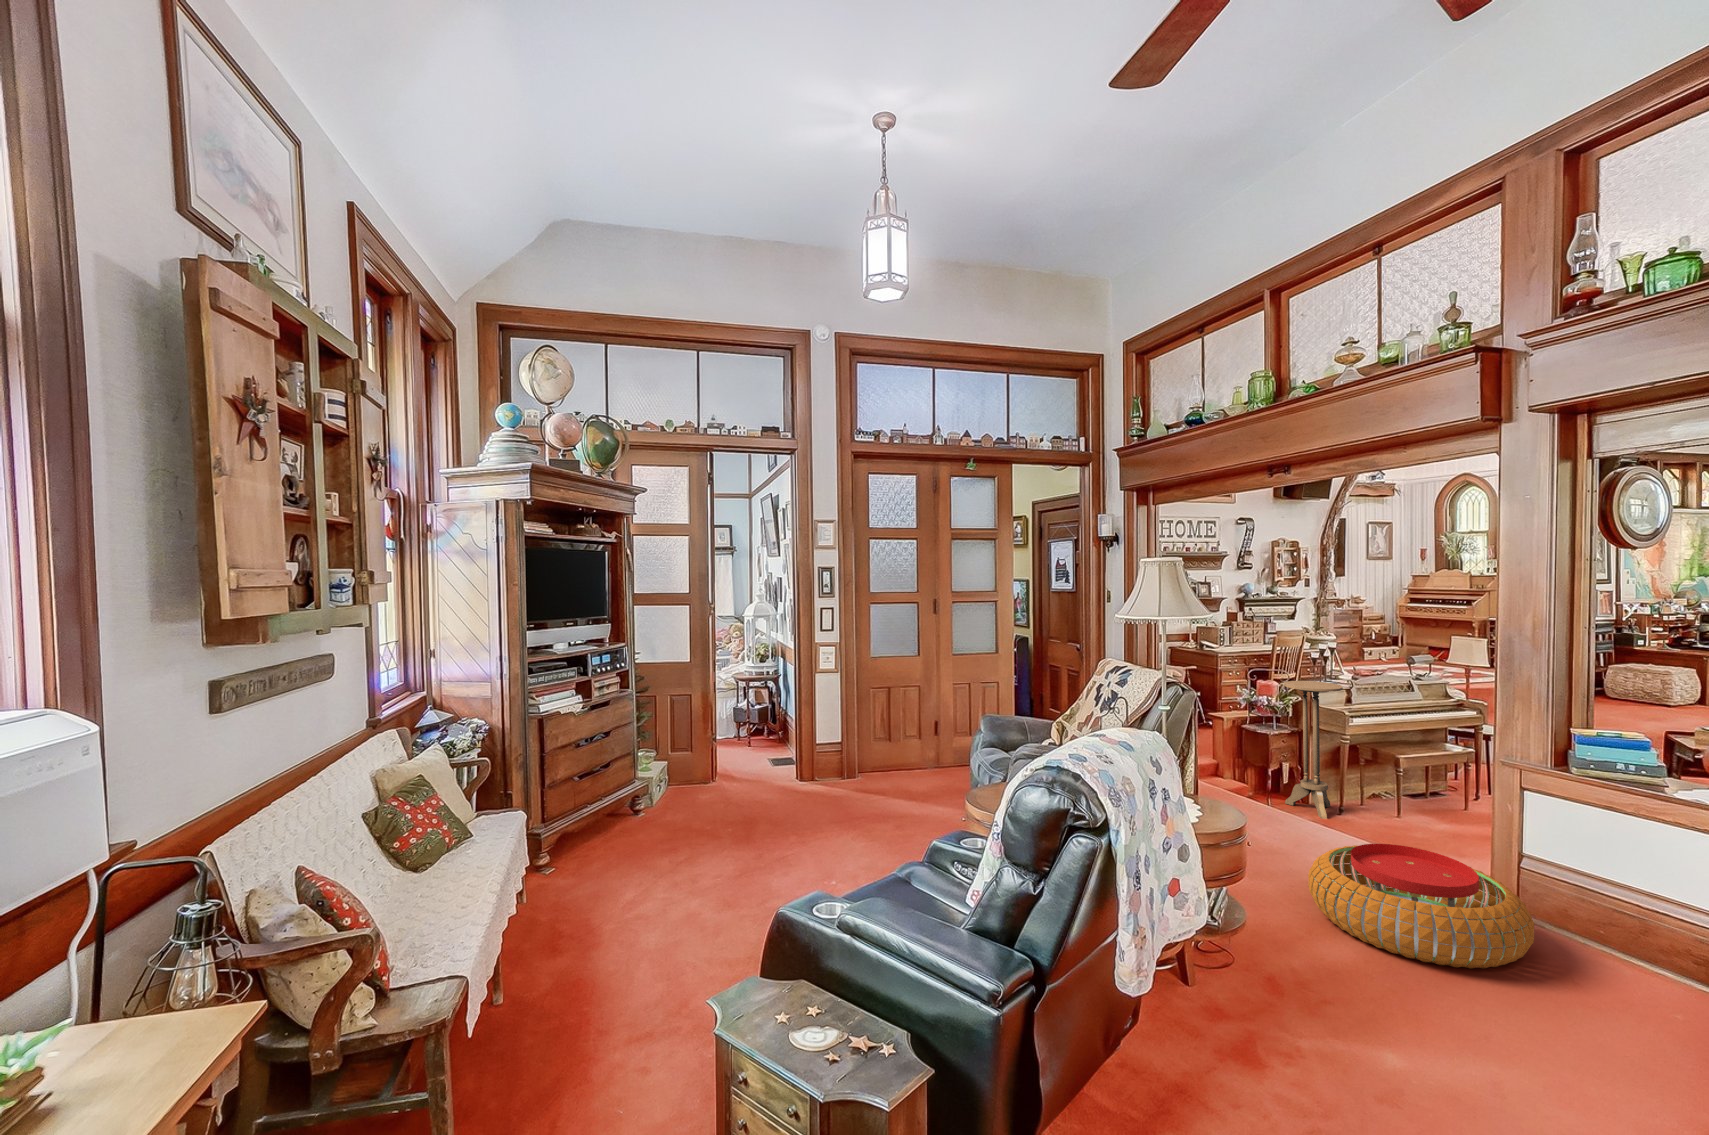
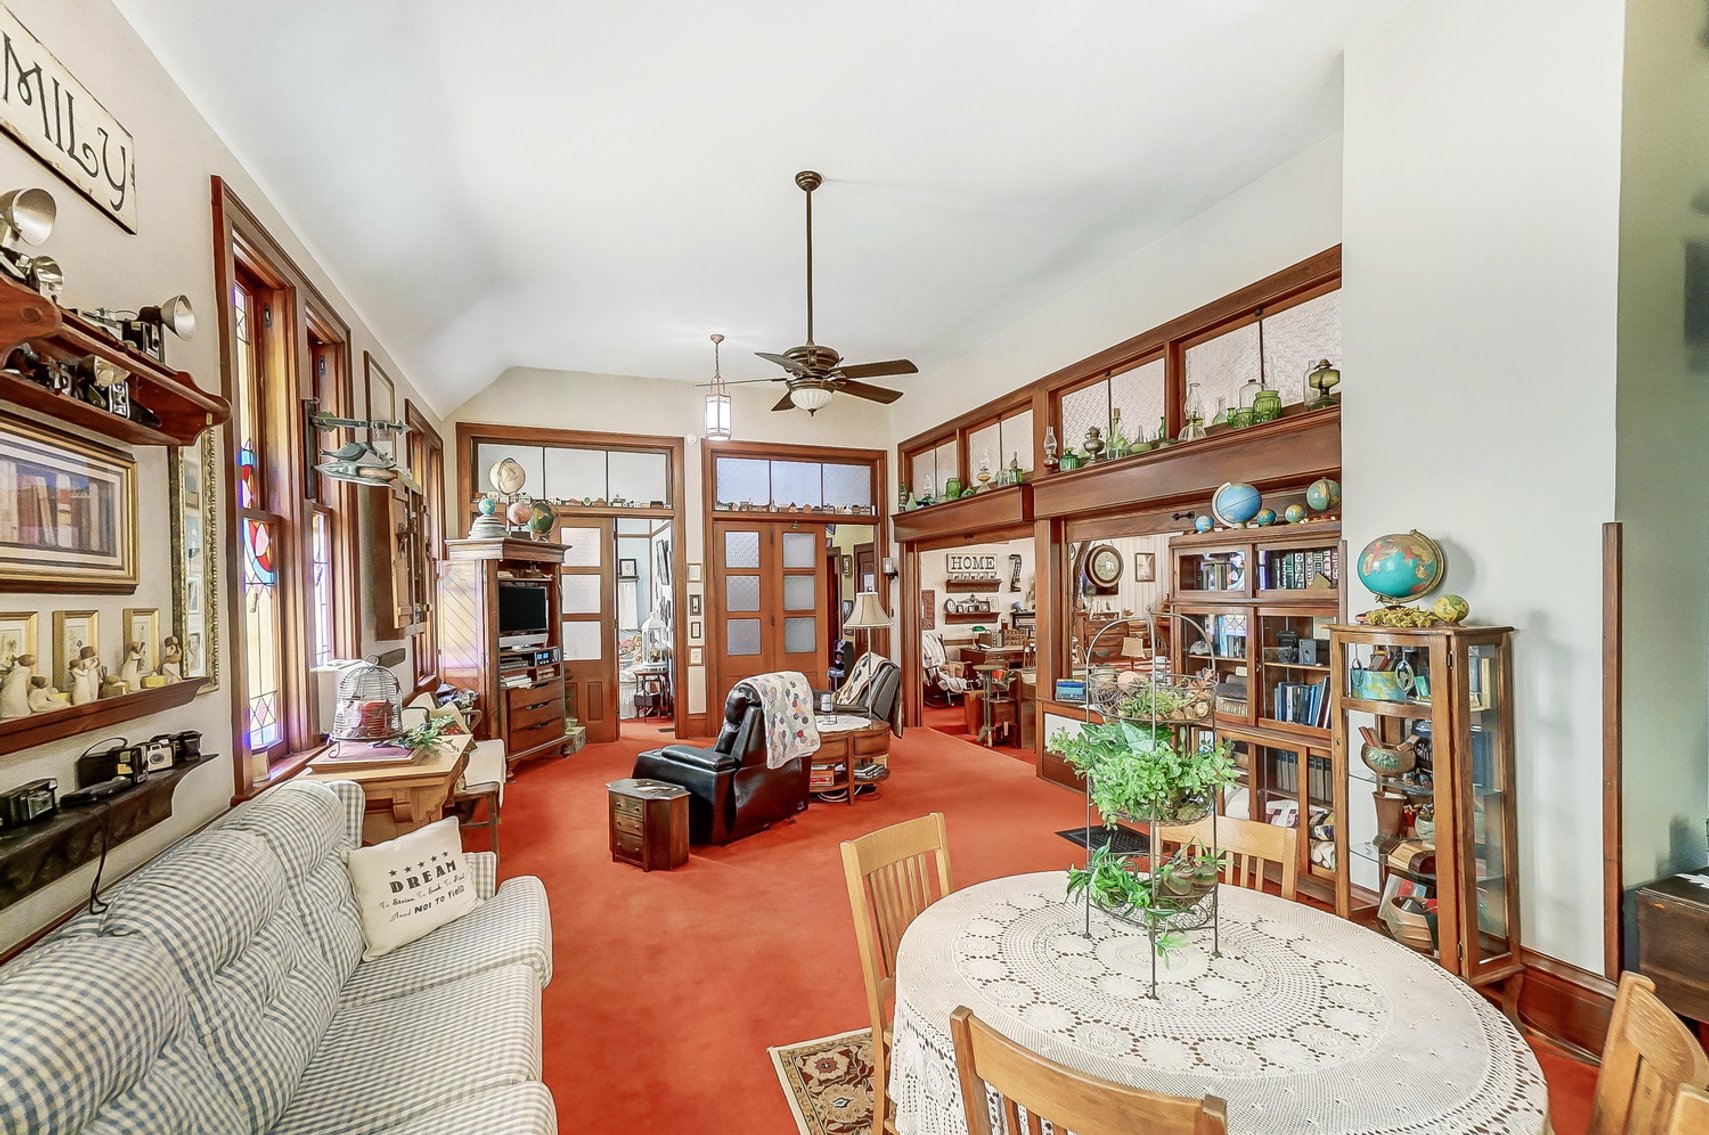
pouf: present [1308,844,1534,969] -> none [929,743,1019,792]

